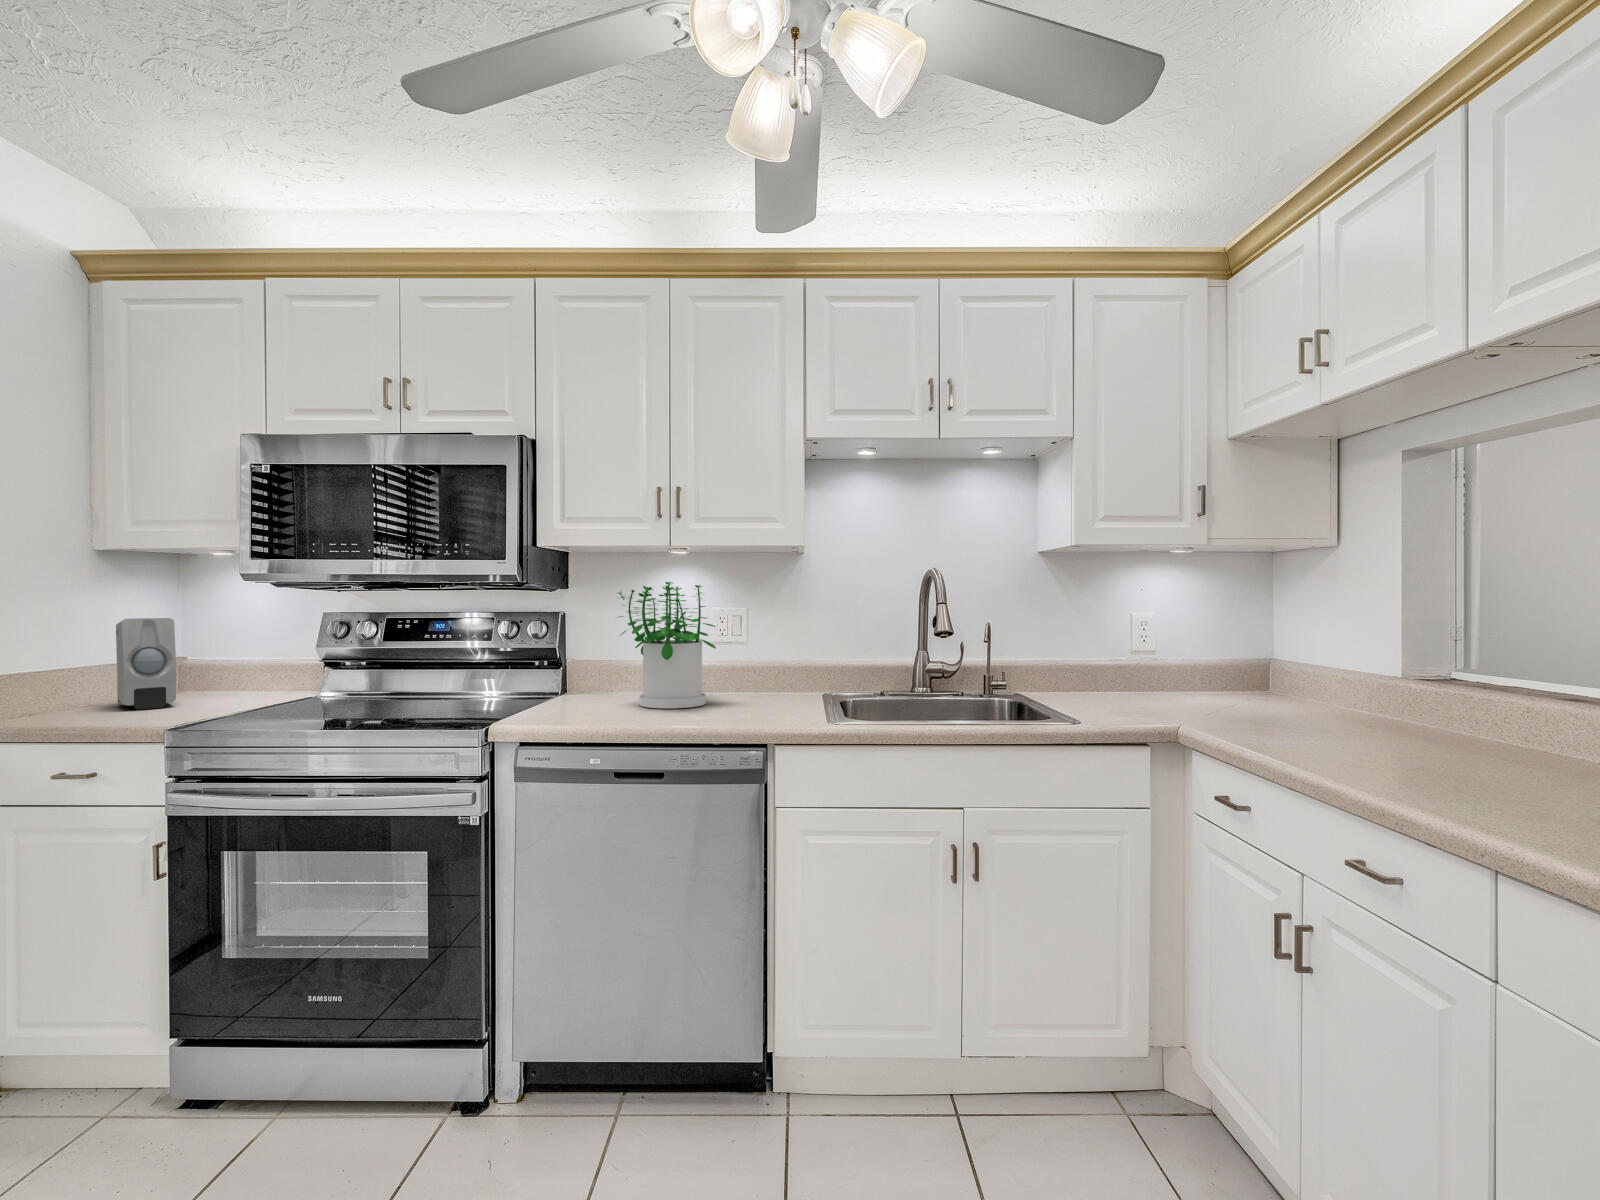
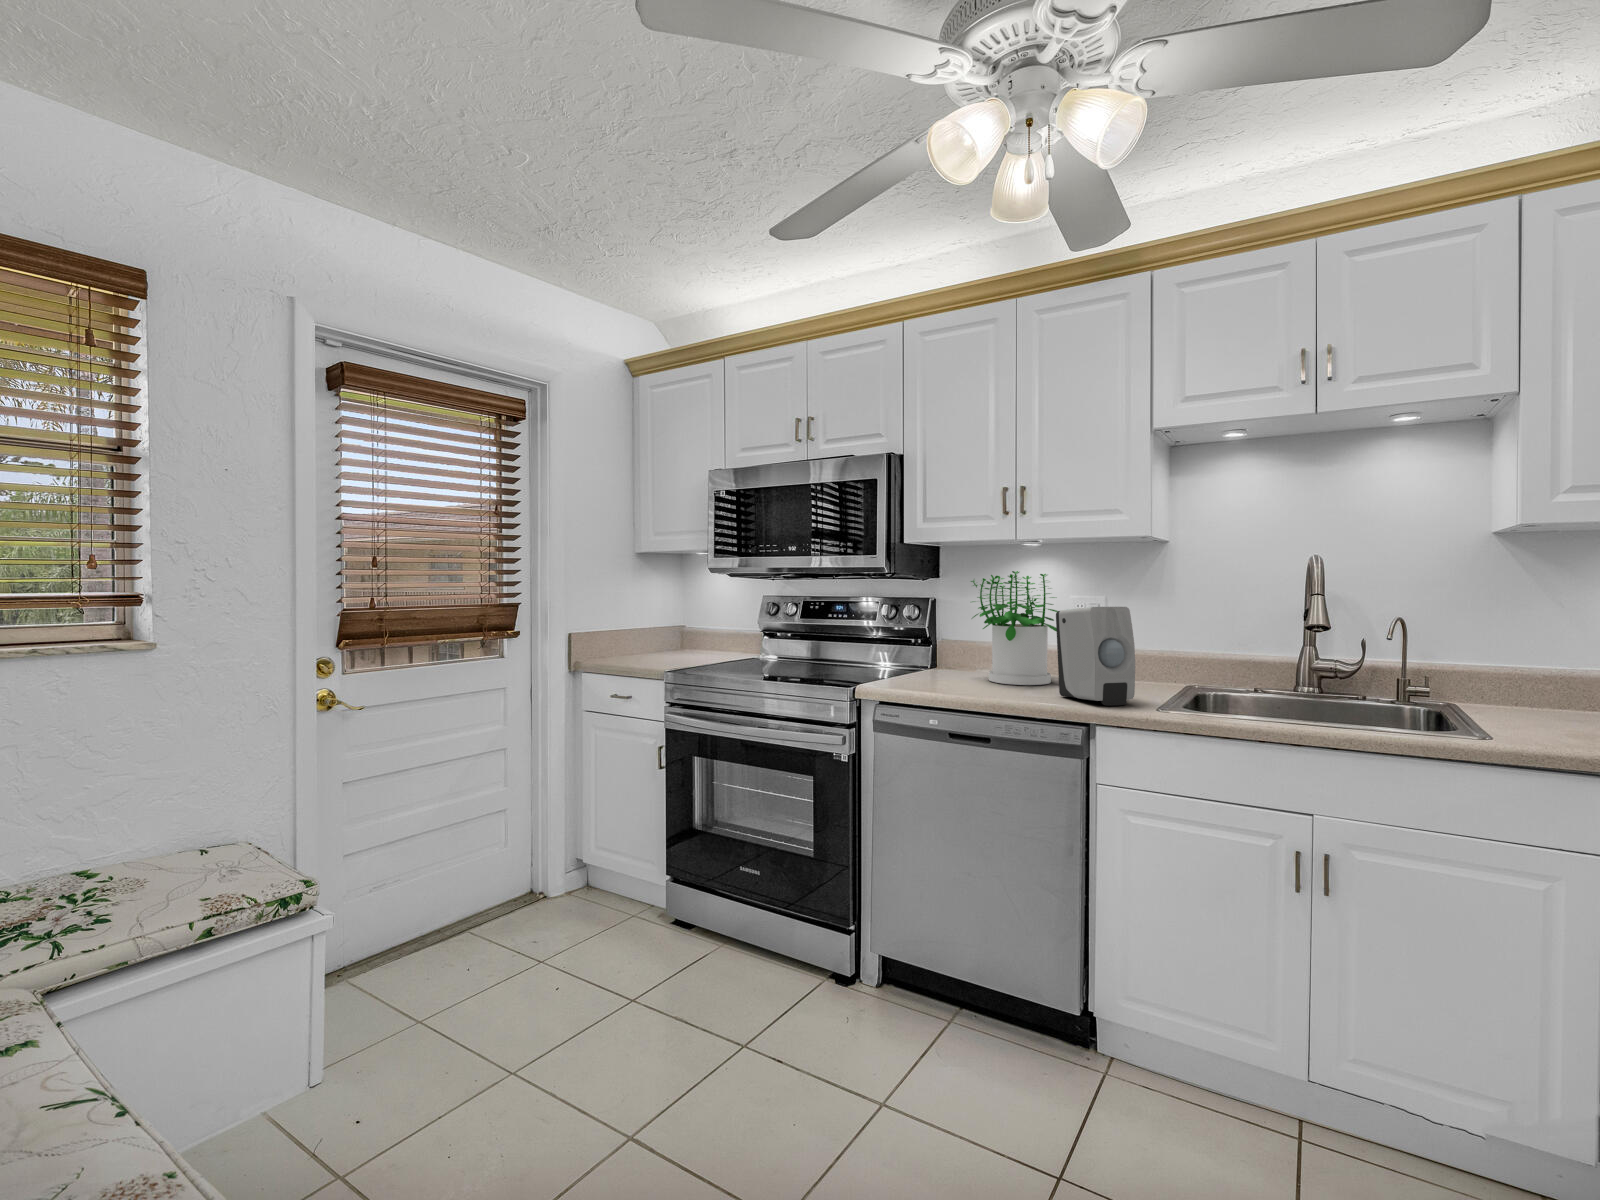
soap dispenser: present [116,618,176,709] -> present [1056,607,1135,706]

